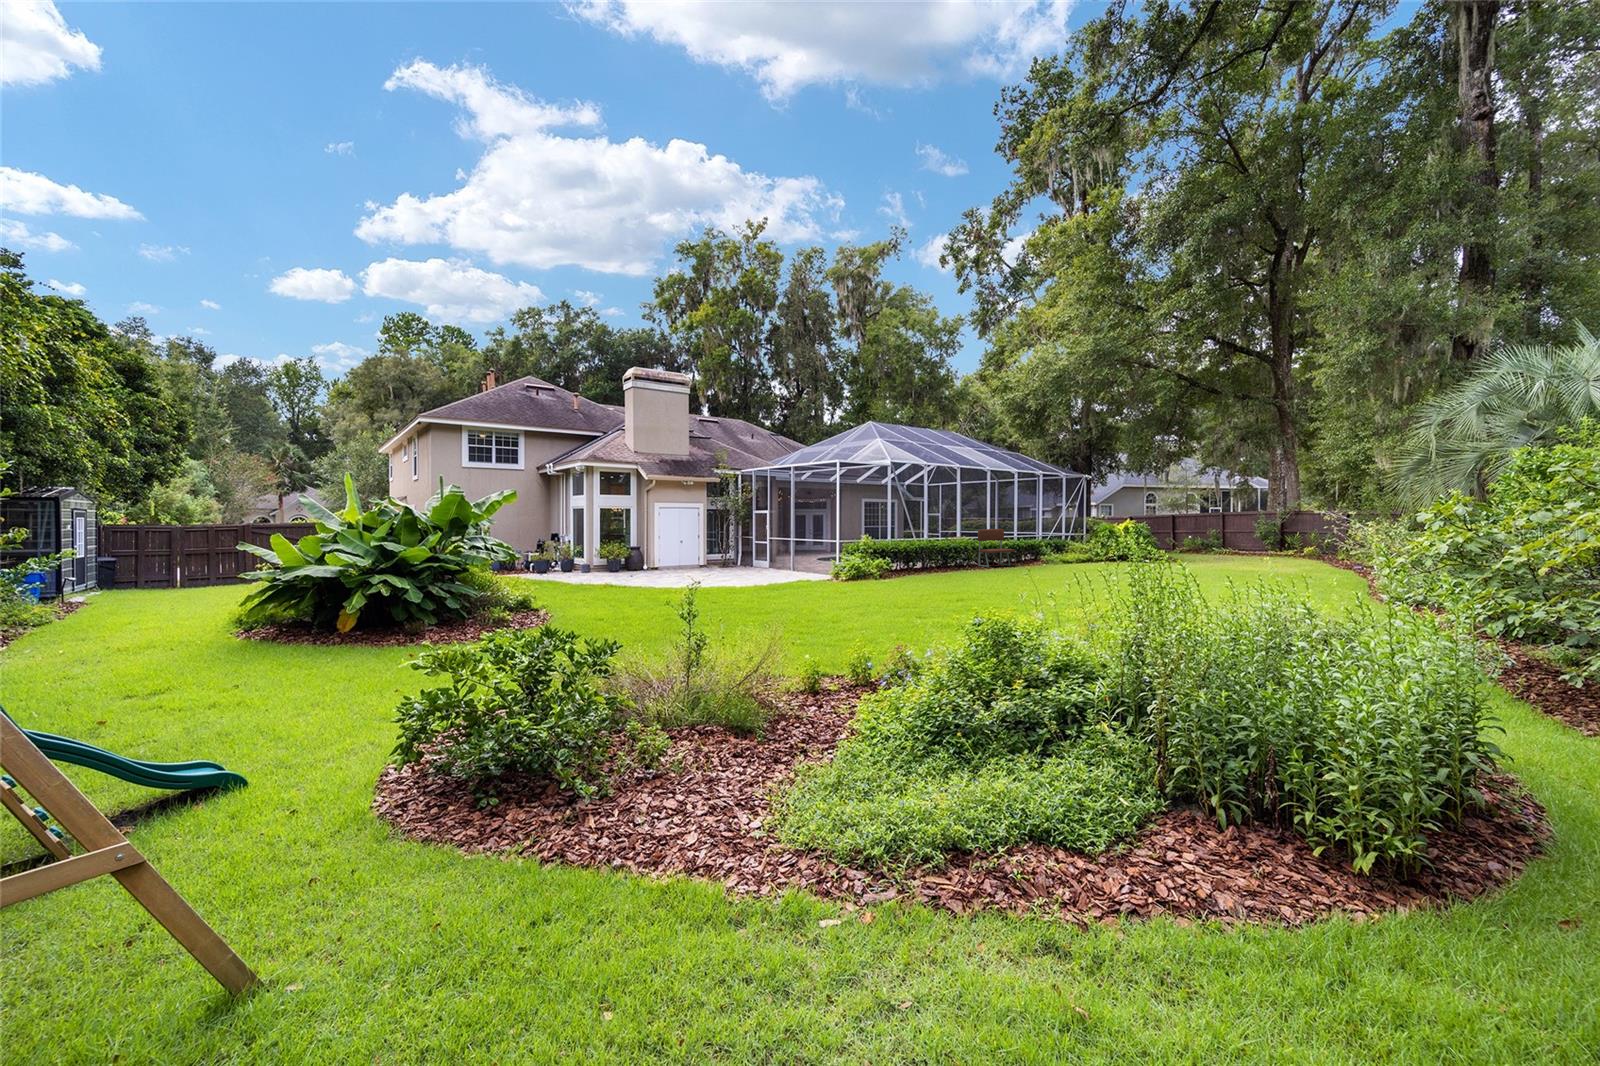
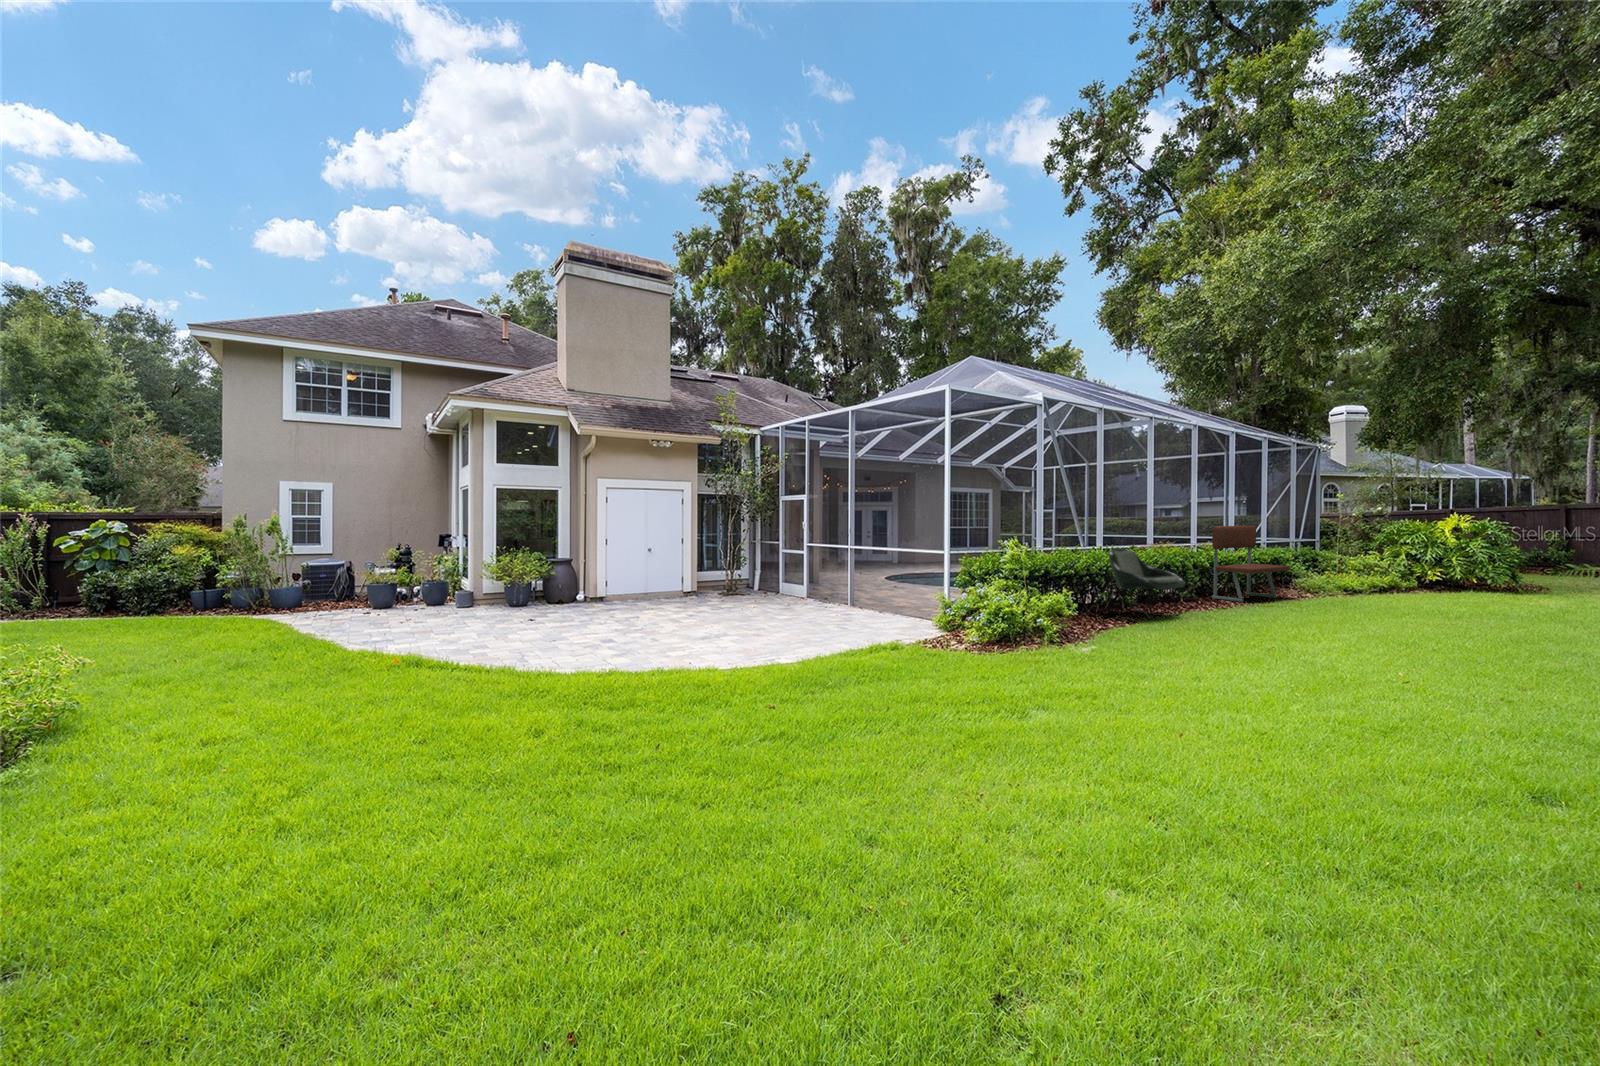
lounge chair: none [913,541,947,573] -> present [1107,548,1185,619]

